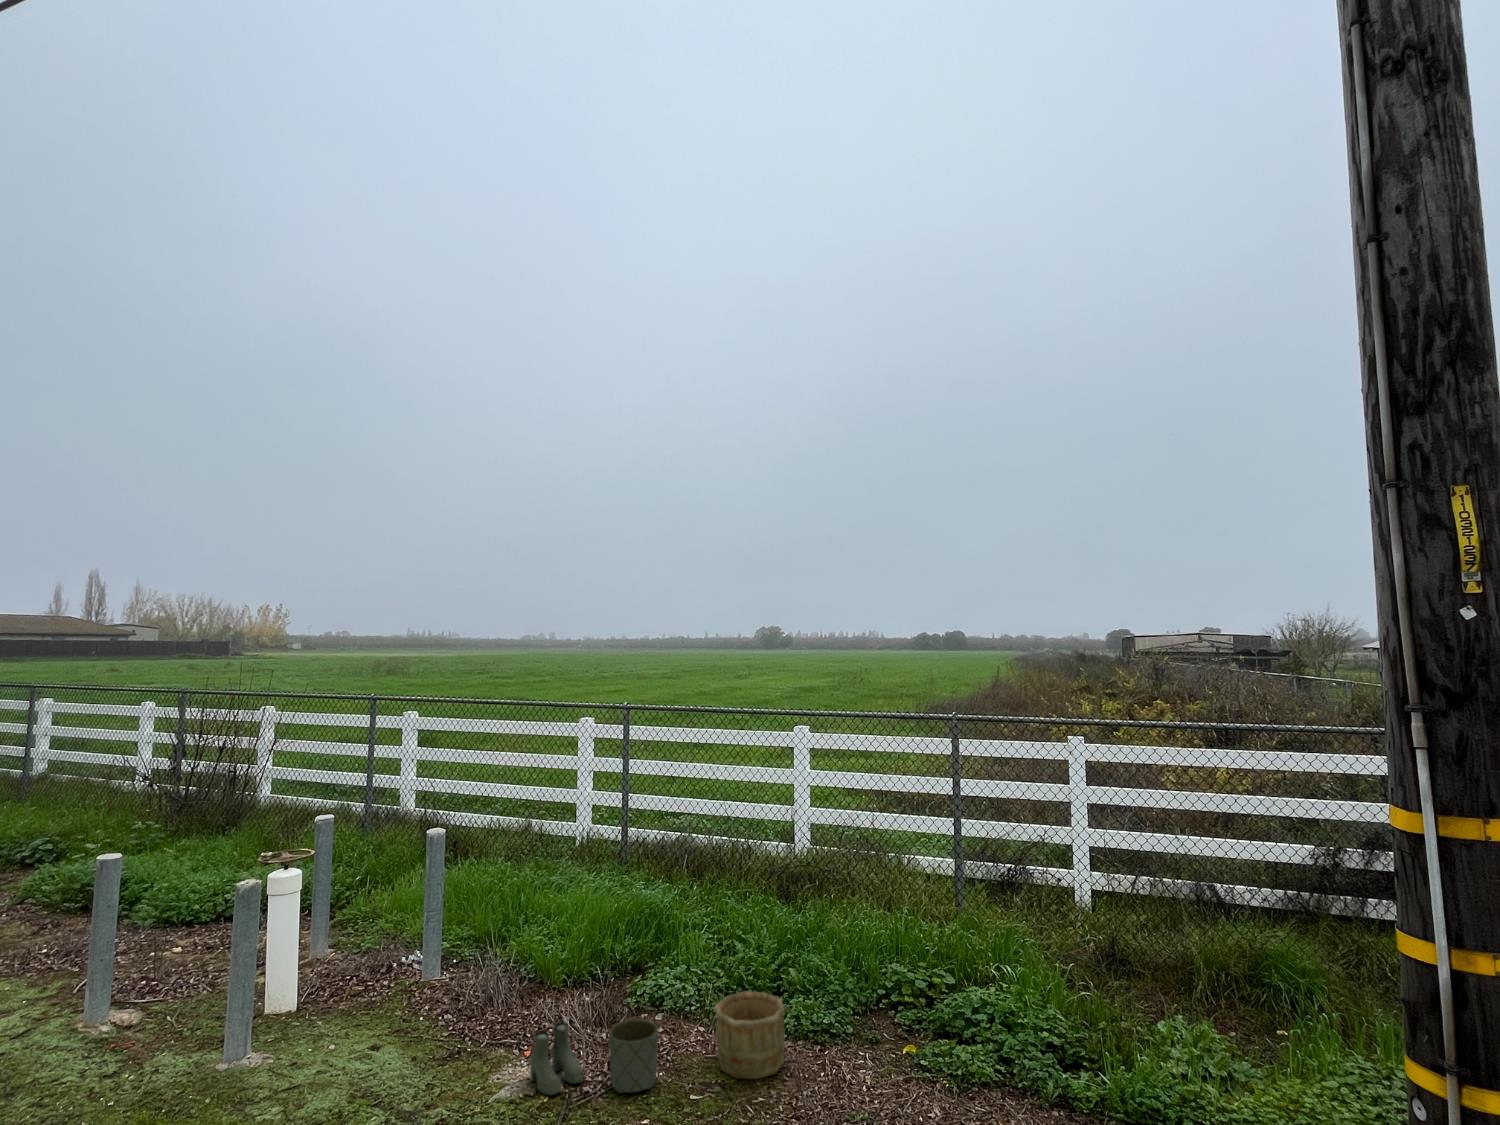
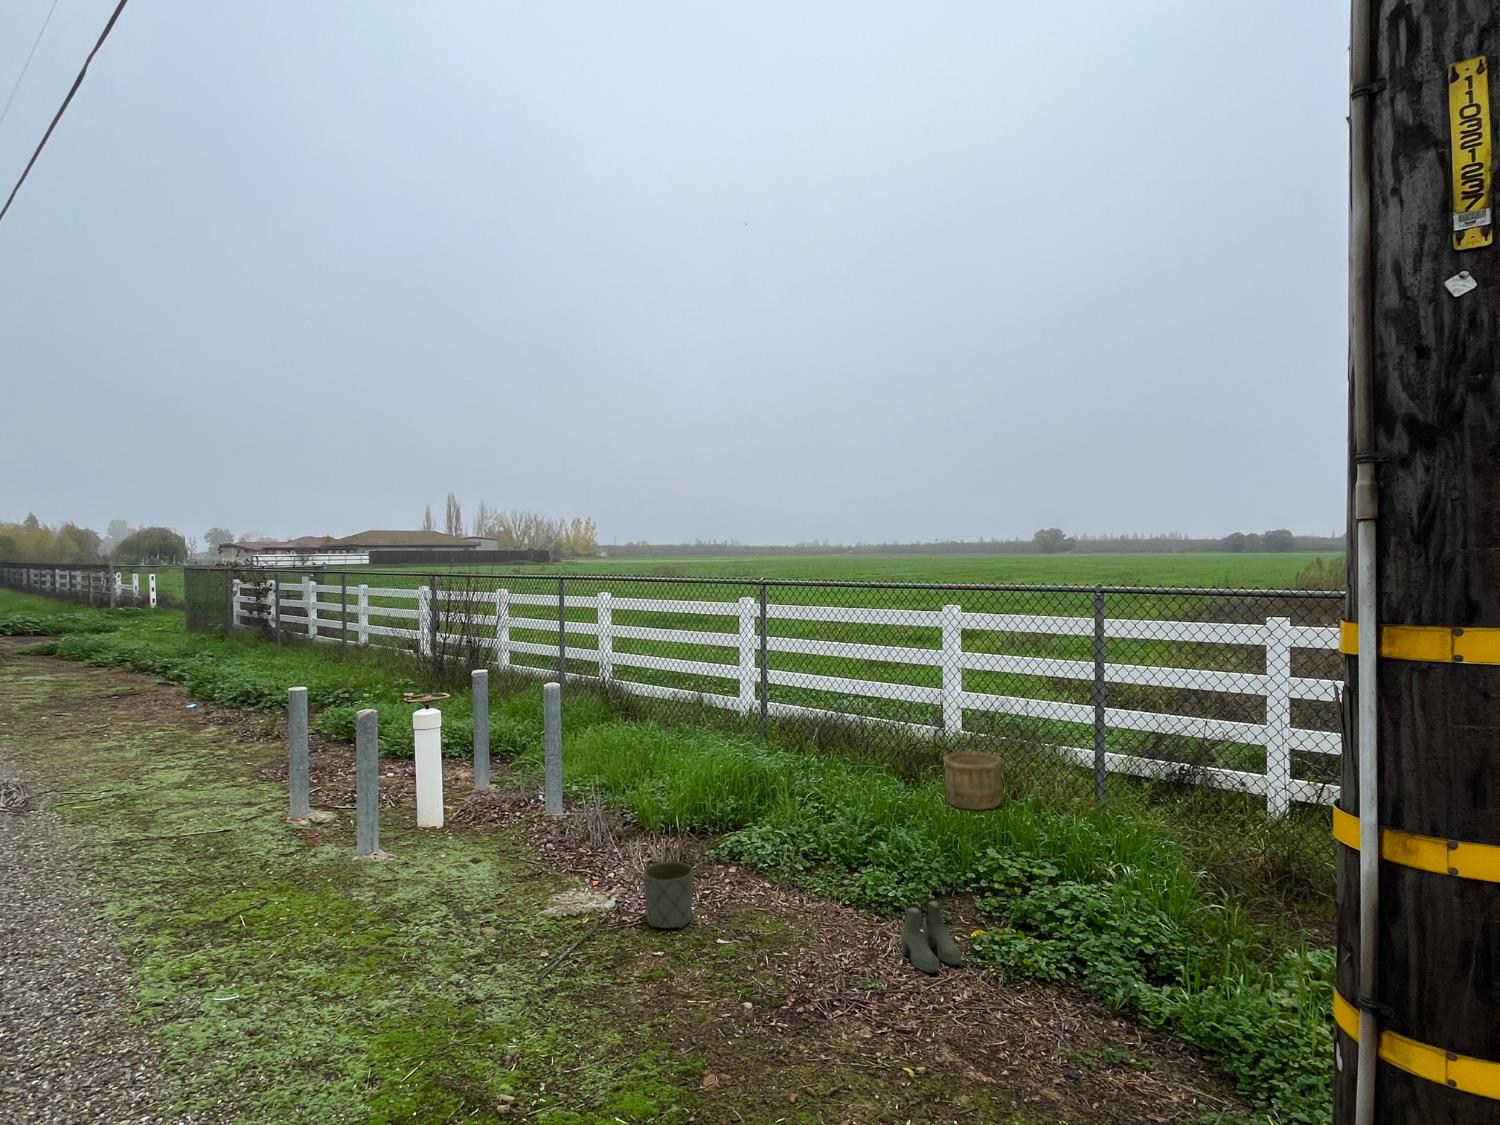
wooden bucket: present [714,991,785,1079] -> present [943,751,1002,810]
boots: present [530,1022,583,1095] -> present [900,898,961,973]

